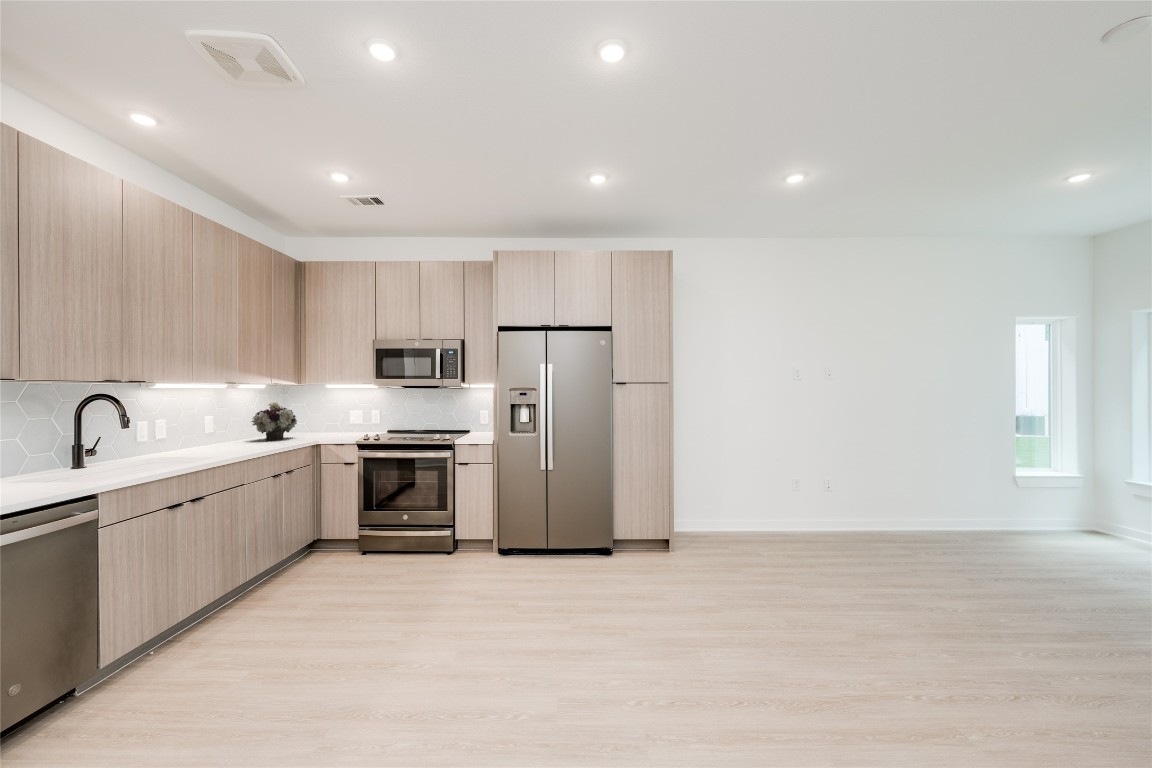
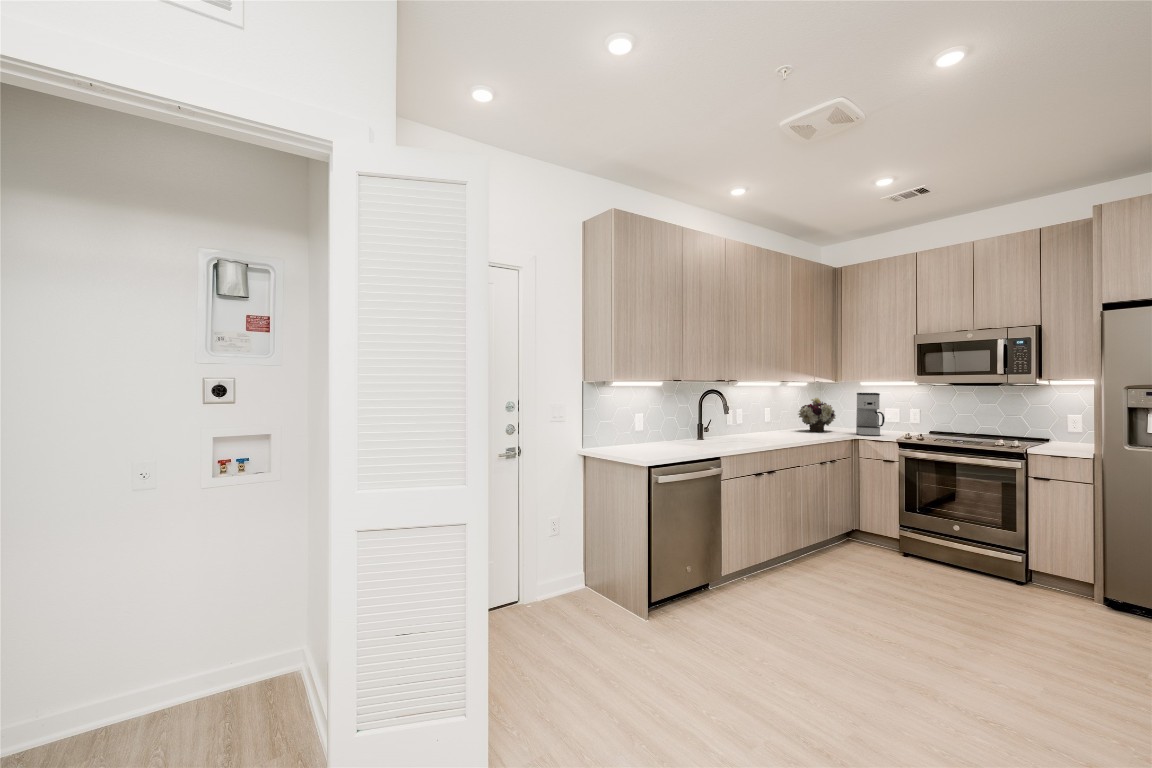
coffee maker: none [318,396,346,440] -> present [856,393,885,436]

